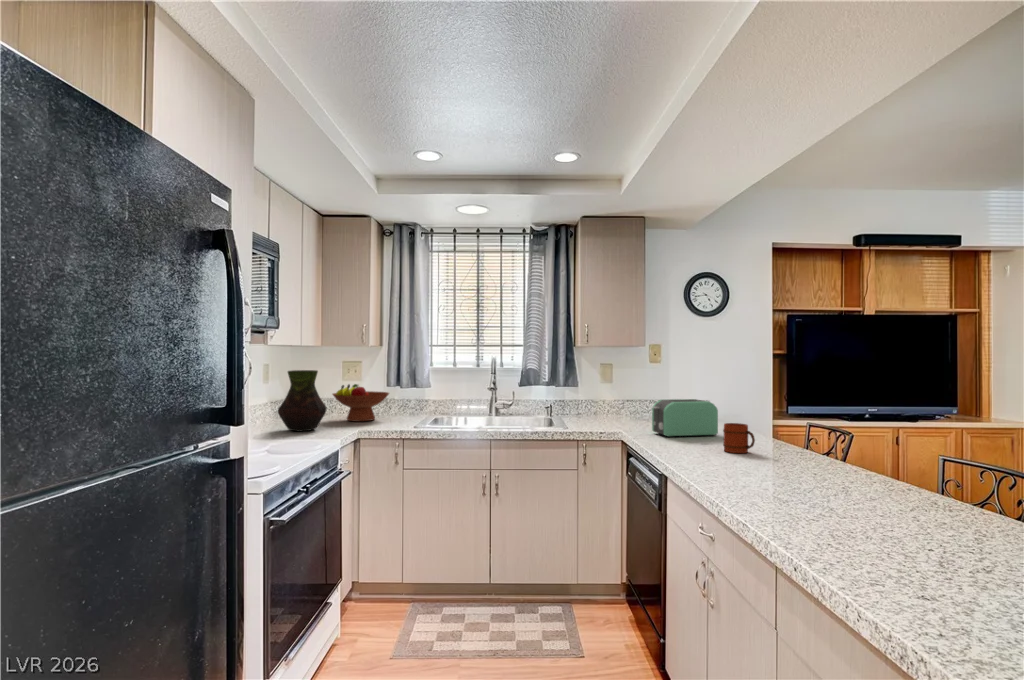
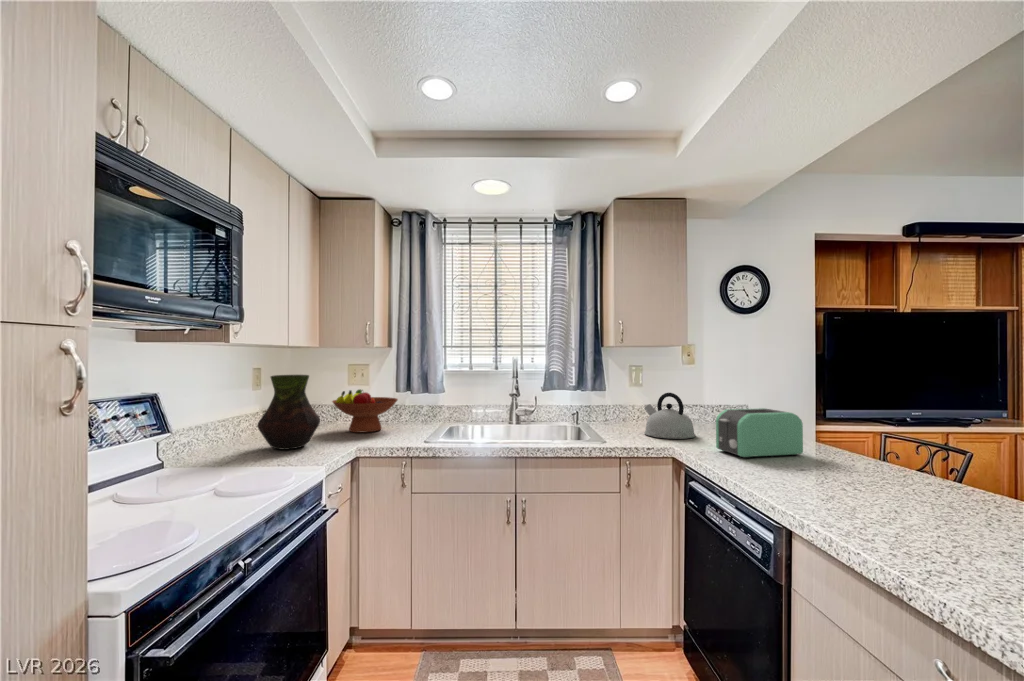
kettle: none [604,387,647,426] -> present [644,393,695,439]
mug: present [723,423,755,453] -> none [849,447,904,493]

